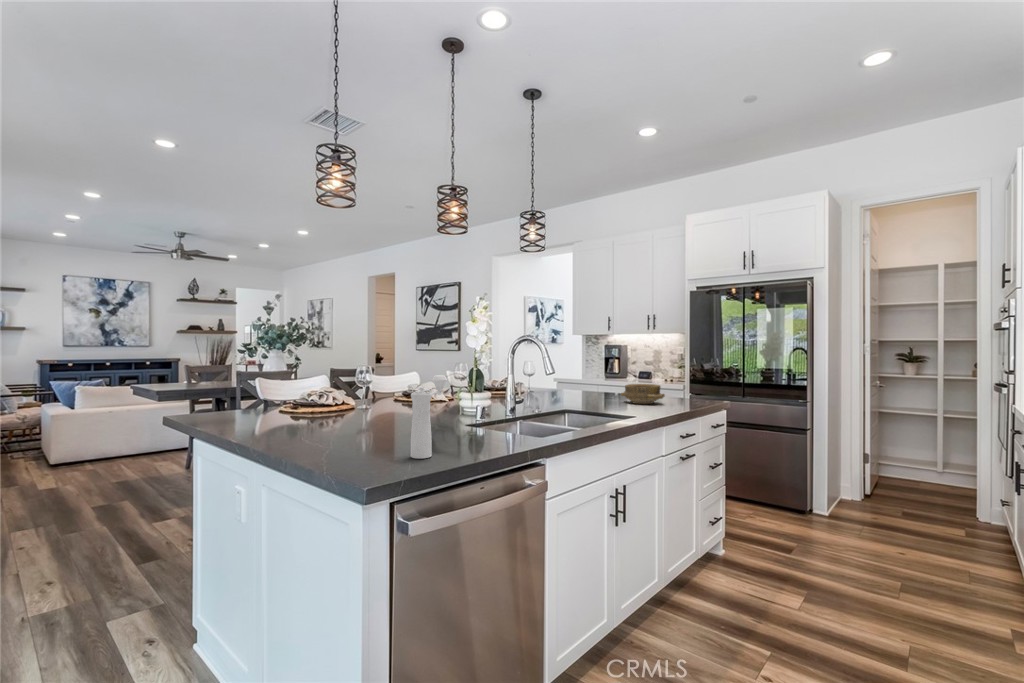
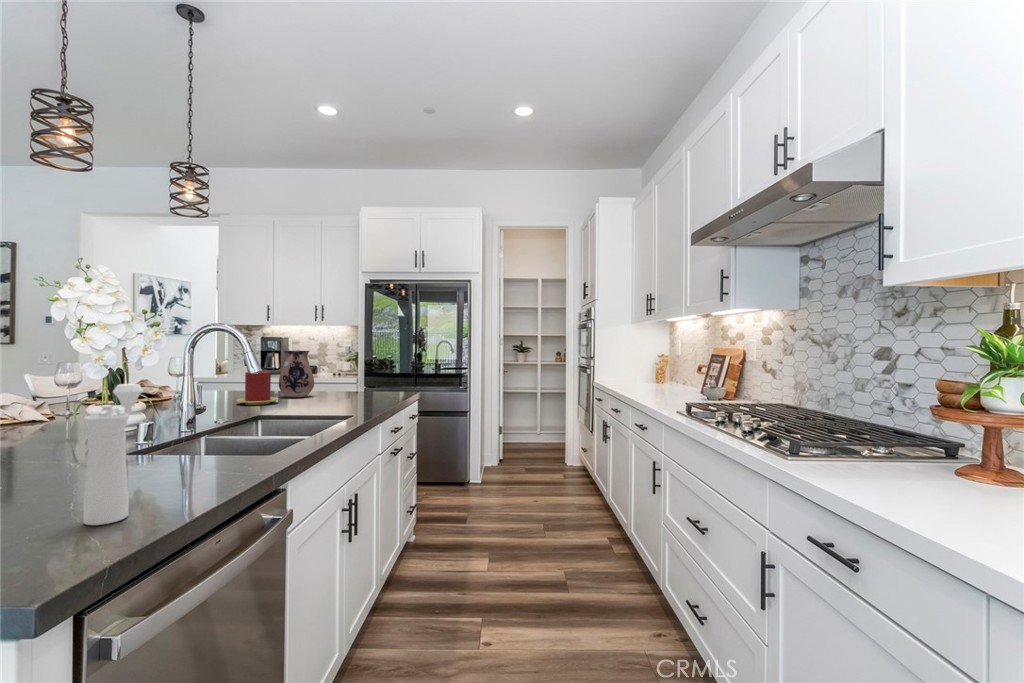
ceramic pitcher: none [594,357,623,398] -> present [279,350,314,397]
candle: none [558,374,589,401] -> present [237,371,279,405]
ceramic bowl: present [621,384,665,404] -> none [318,380,366,402]

